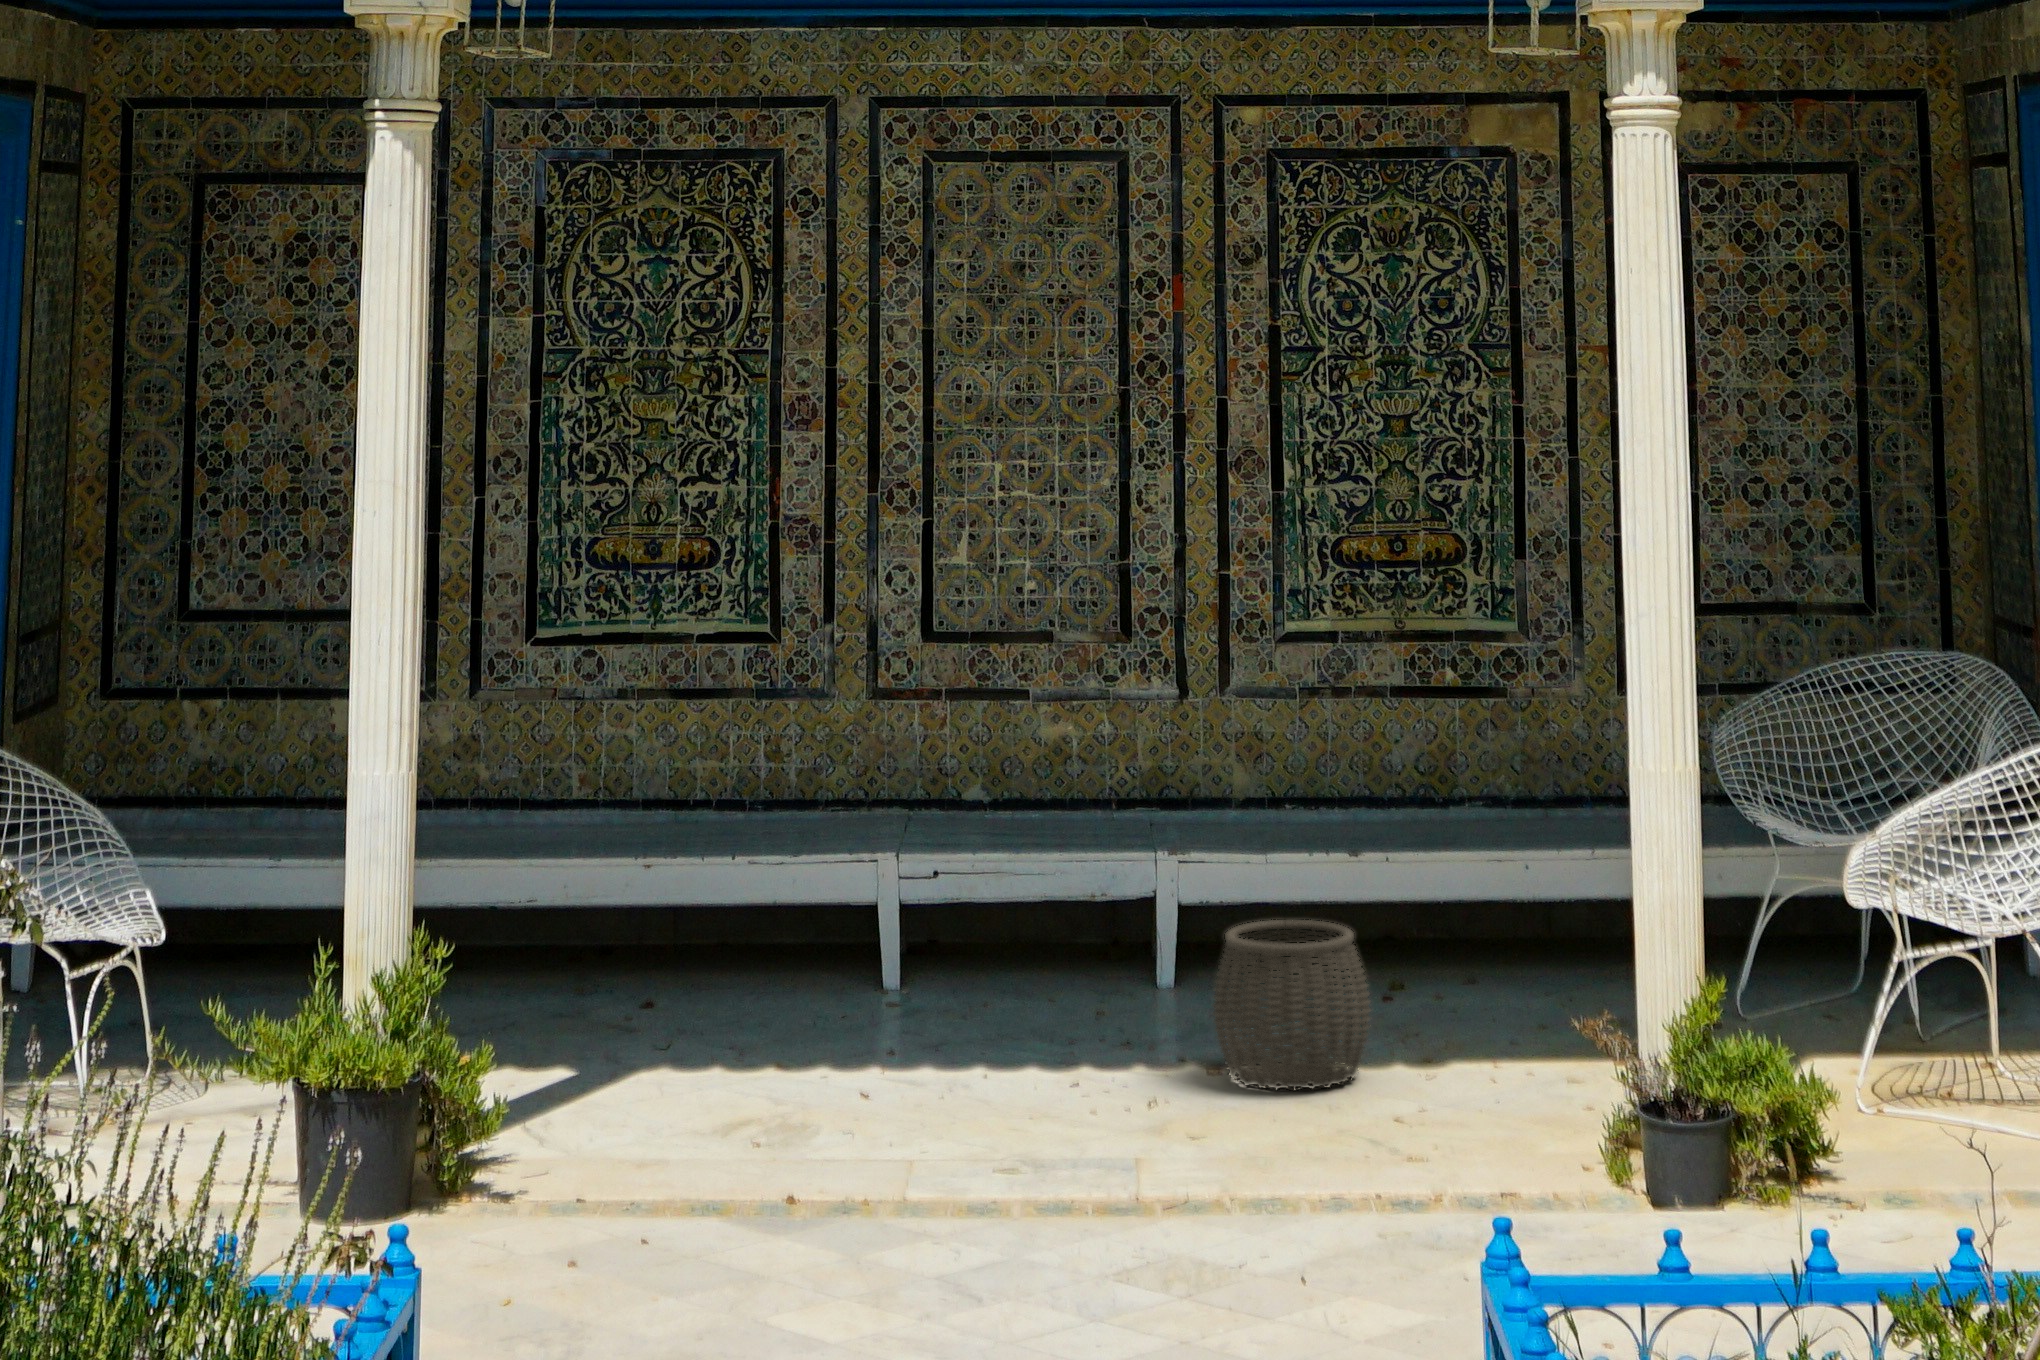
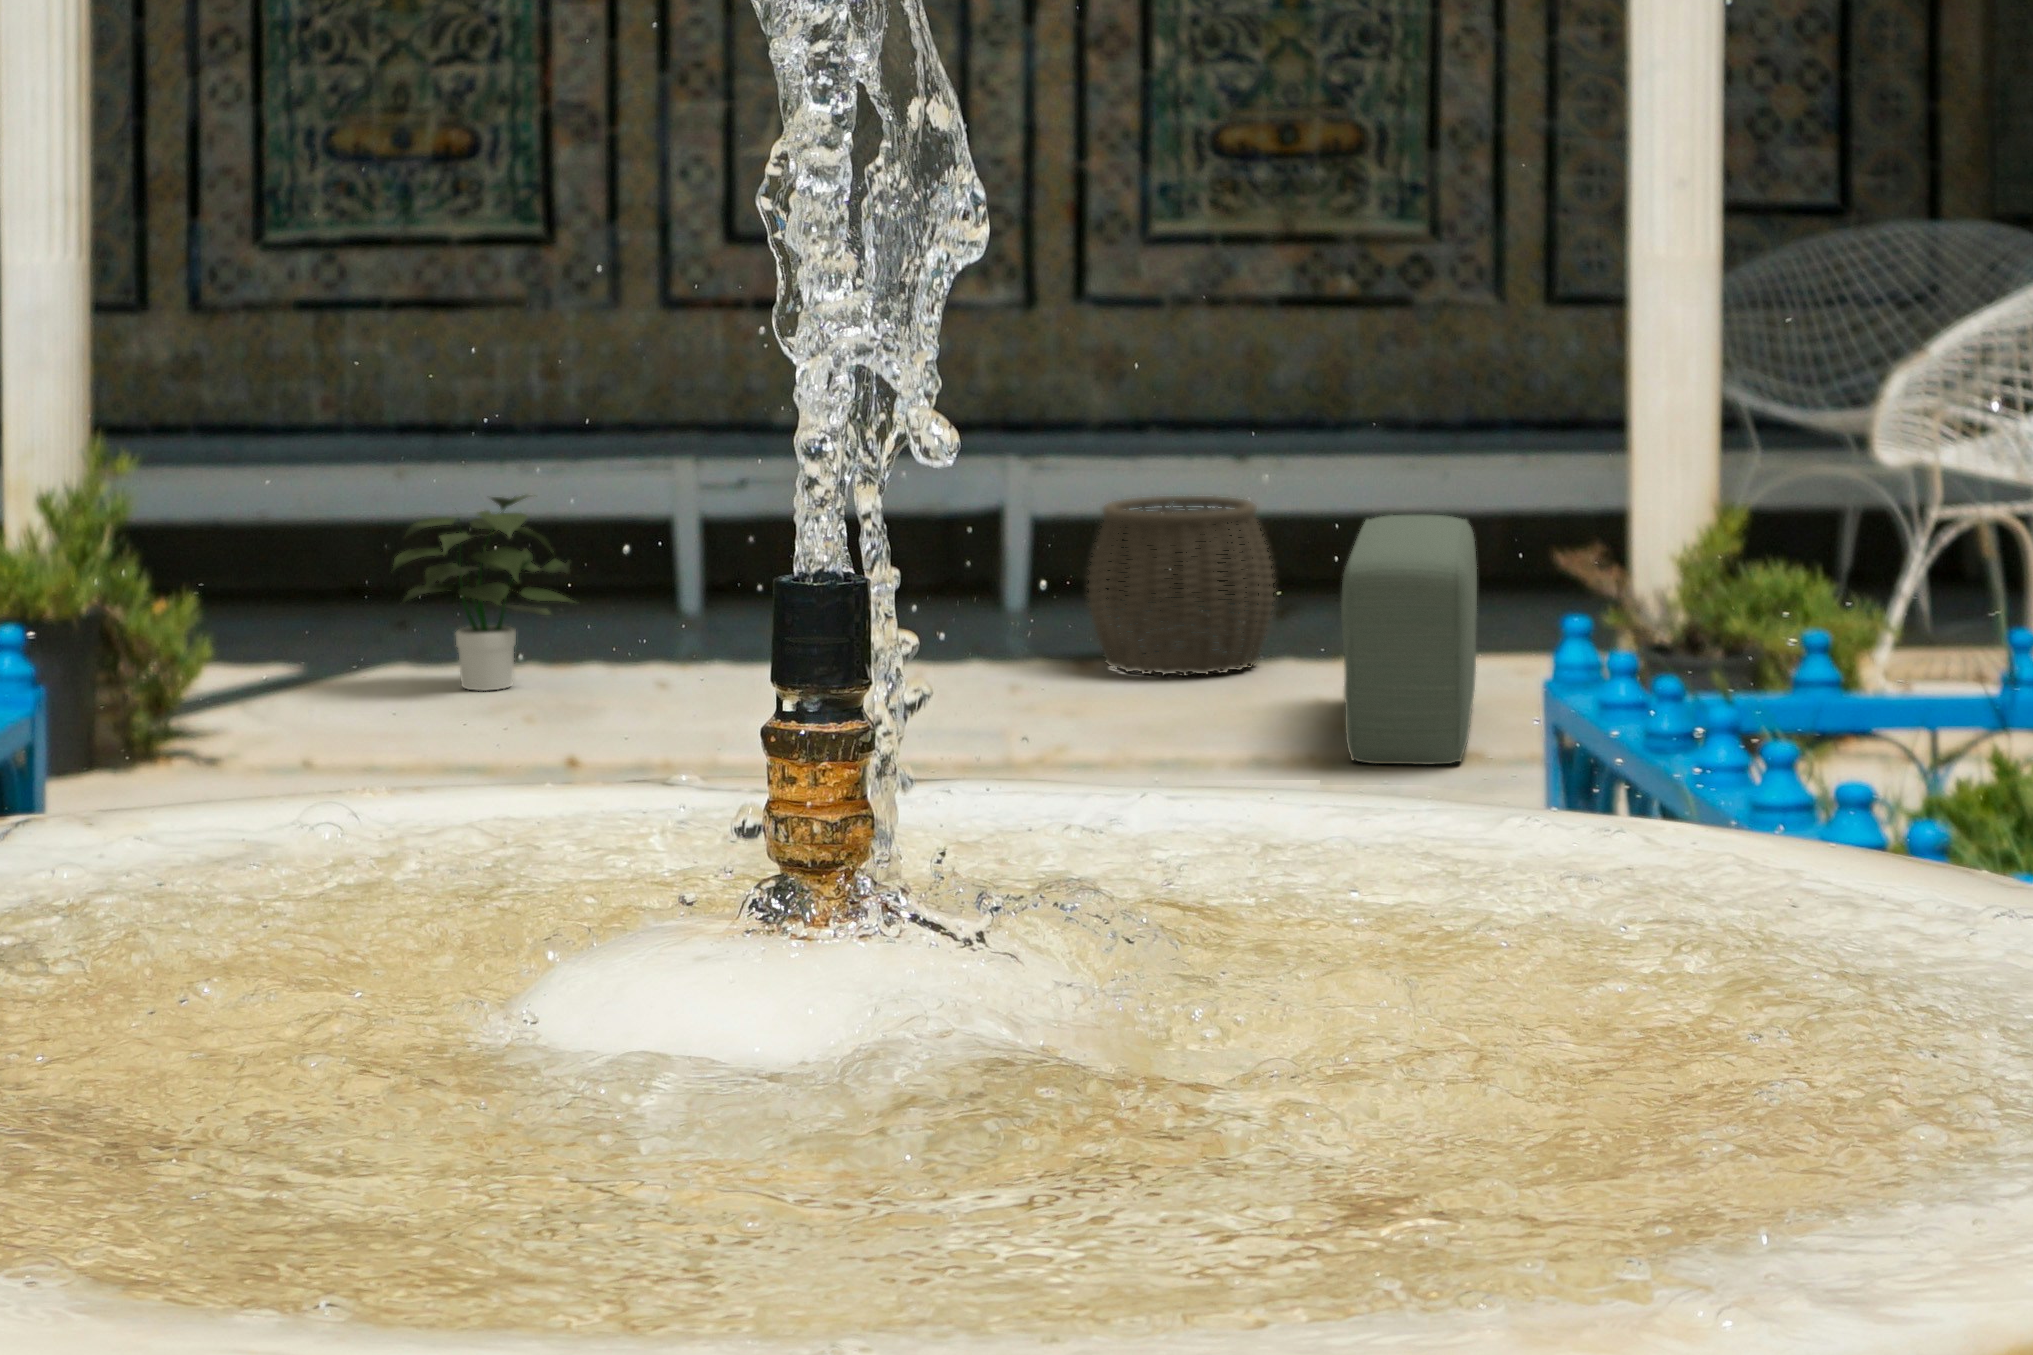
potted plant: none [629,922,786,1101] -> present [393,495,573,691]
pouf: none [1410,960,1528,1203] -> present [1341,515,1477,764]

